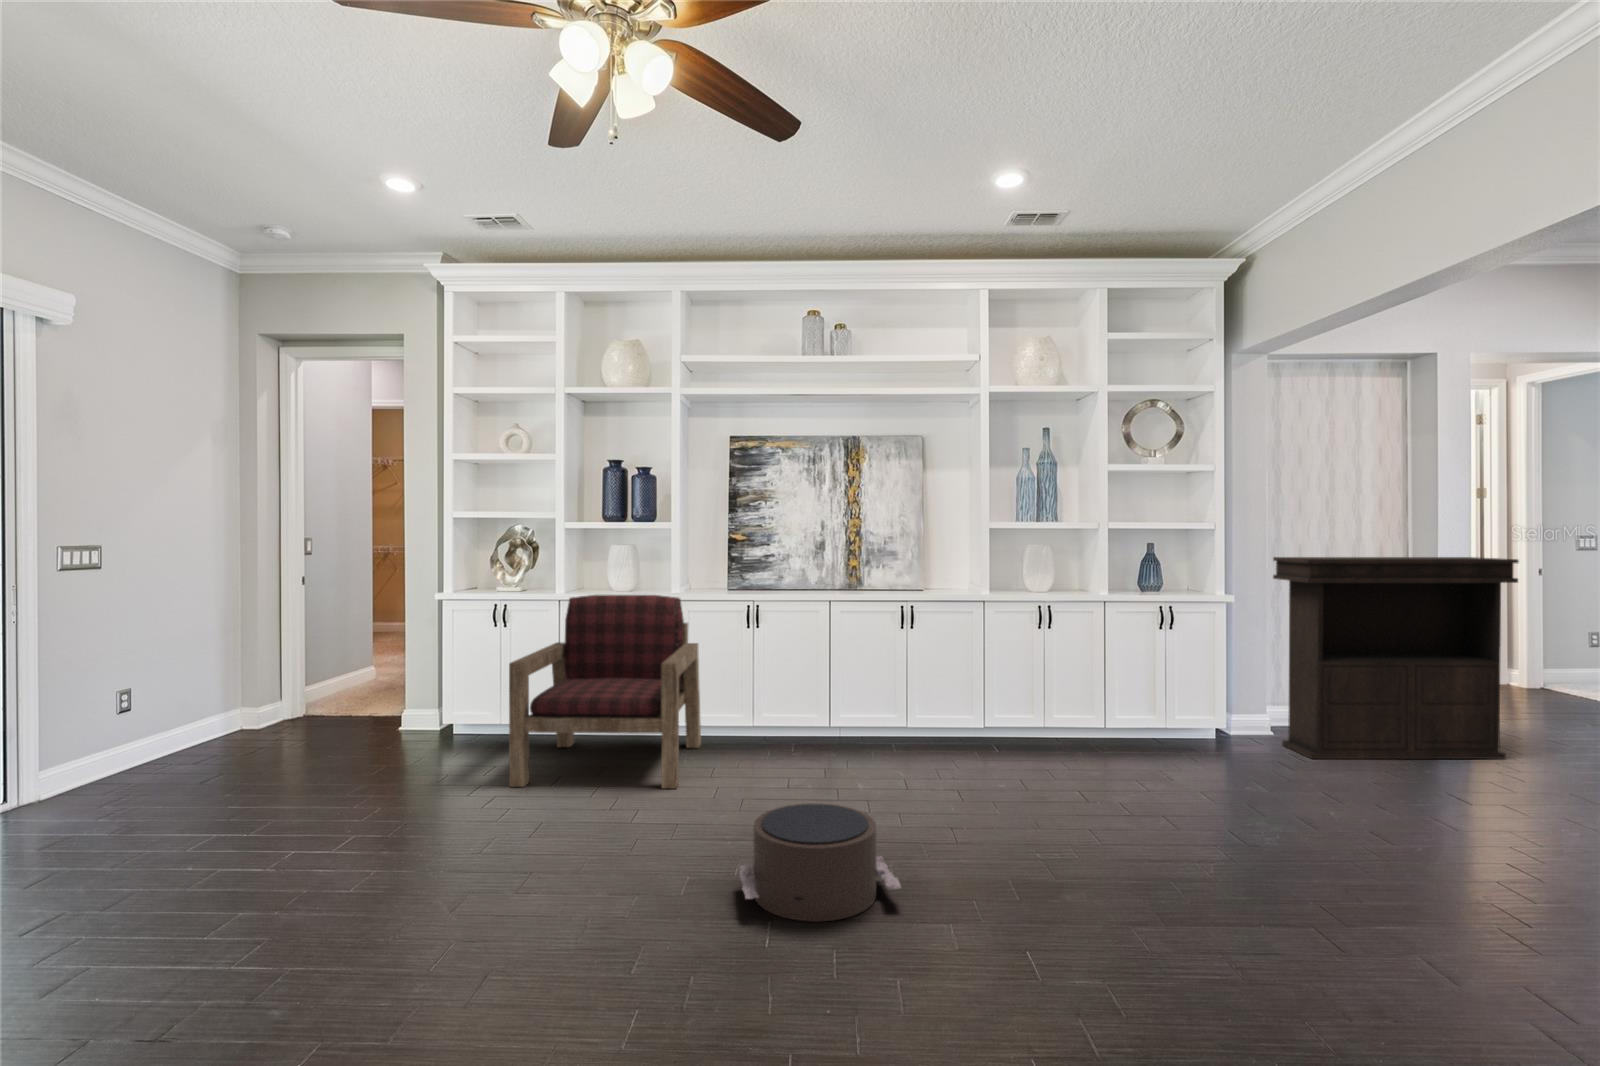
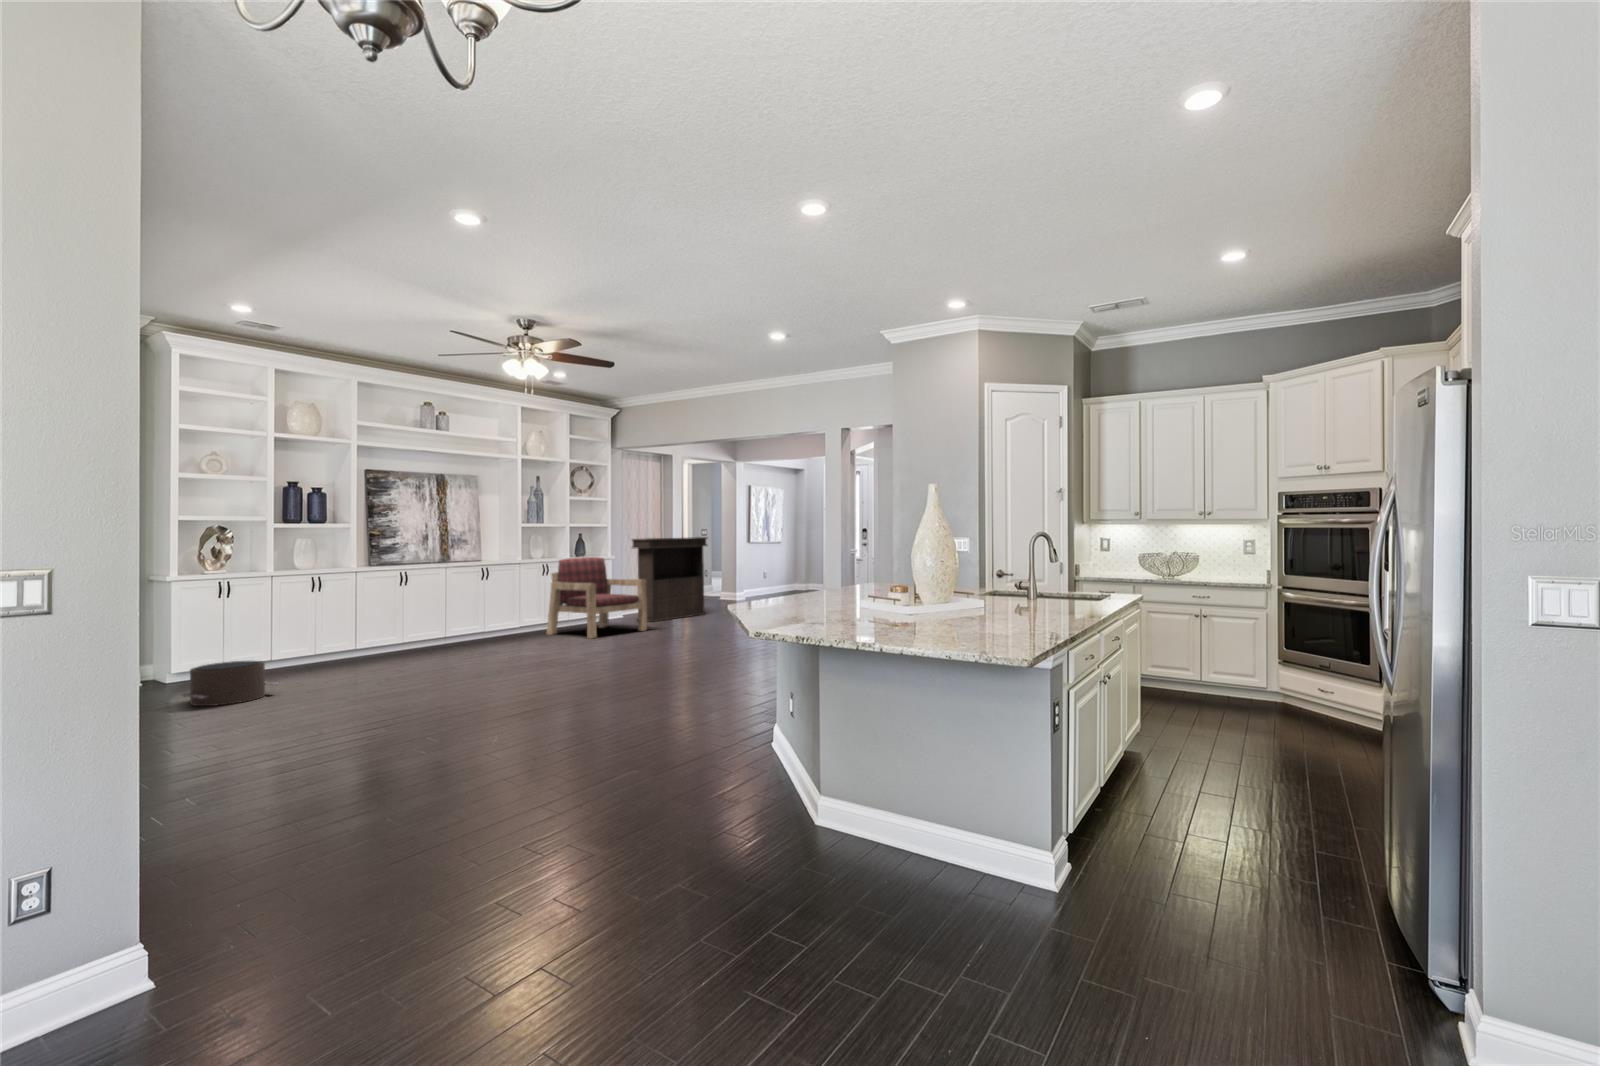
armchair: present [509,595,701,789] -> present [547,557,647,639]
pouf: present [739,803,901,922] -> present [182,661,279,706]

